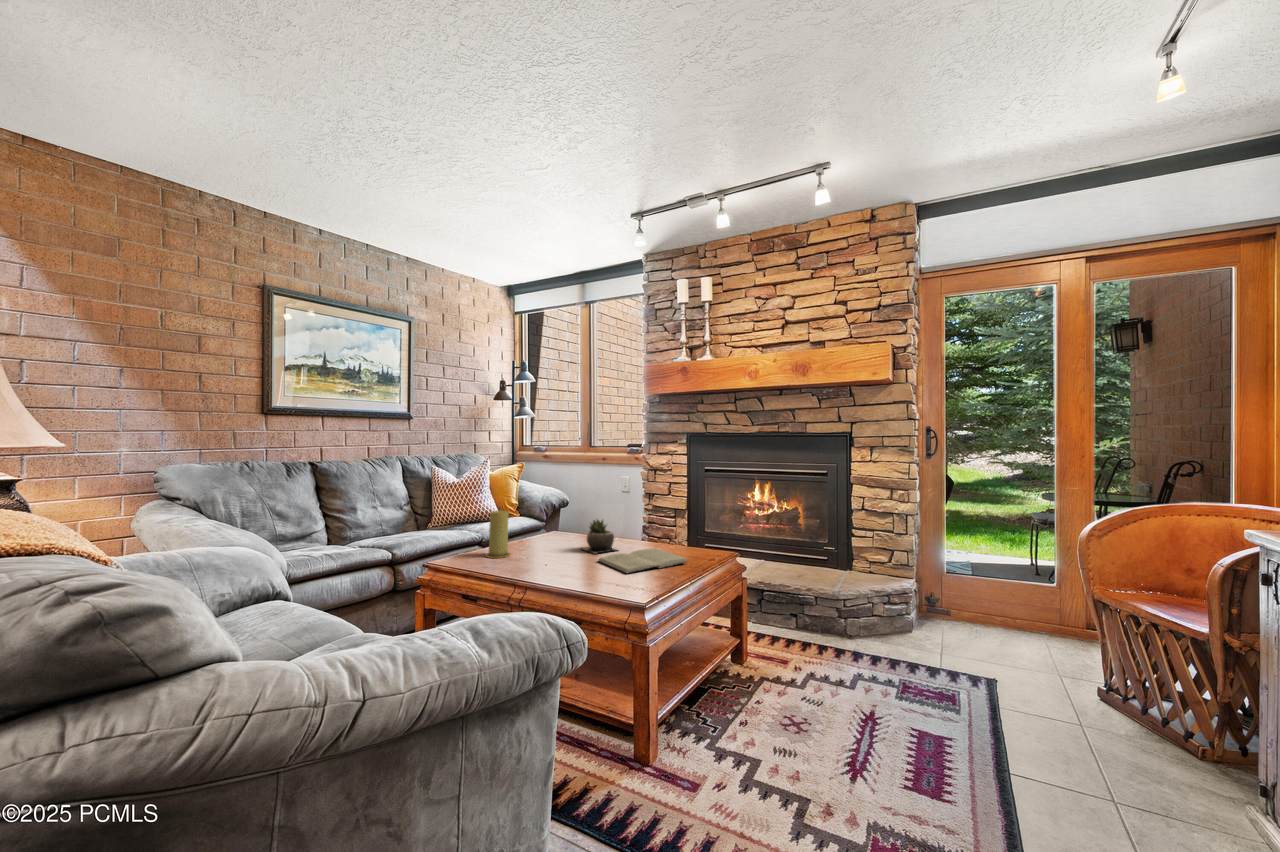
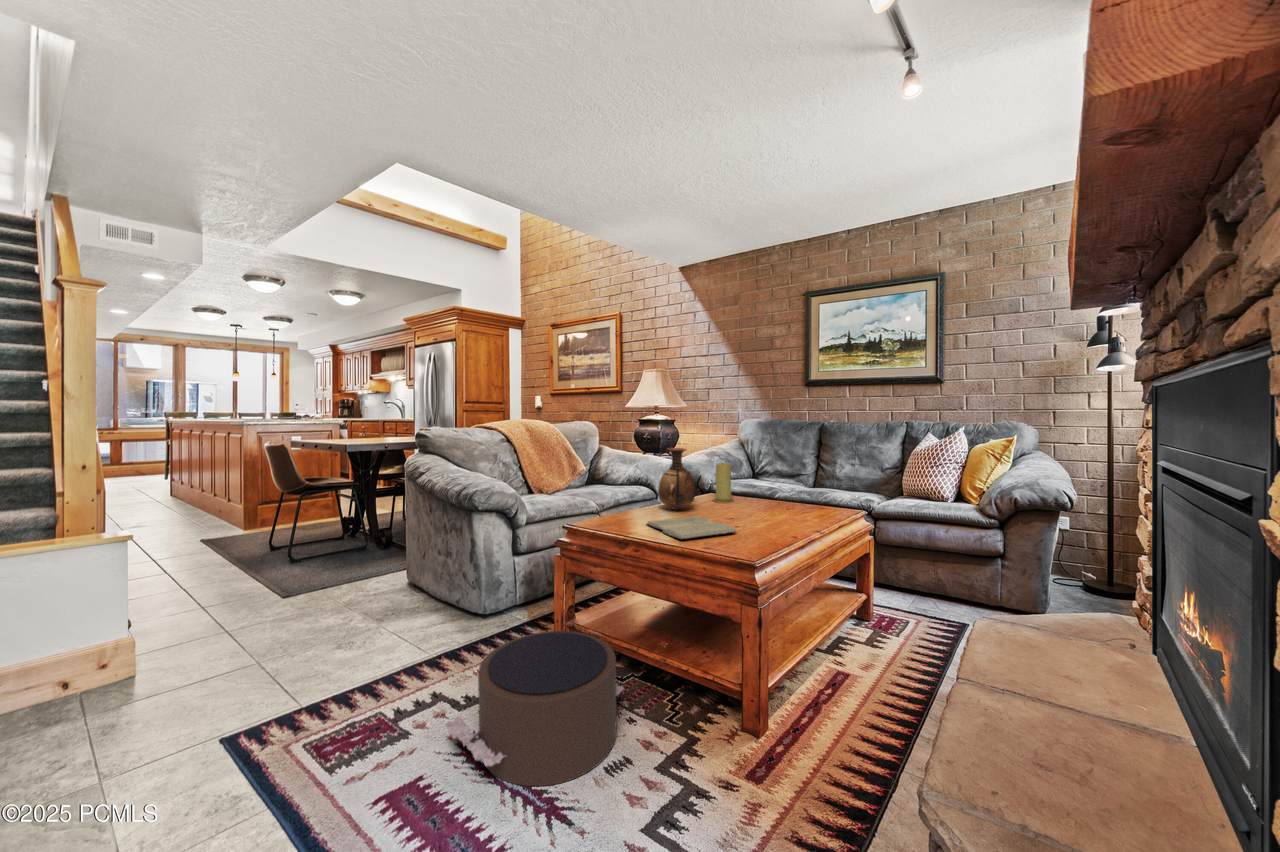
vase: none [524,495,575,568] -> present [658,448,695,510]
succulent plant: present [582,520,616,553] -> none [728,485,773,525]
pouf: none [717,648,883,773] -> present [446,631,624,786]

